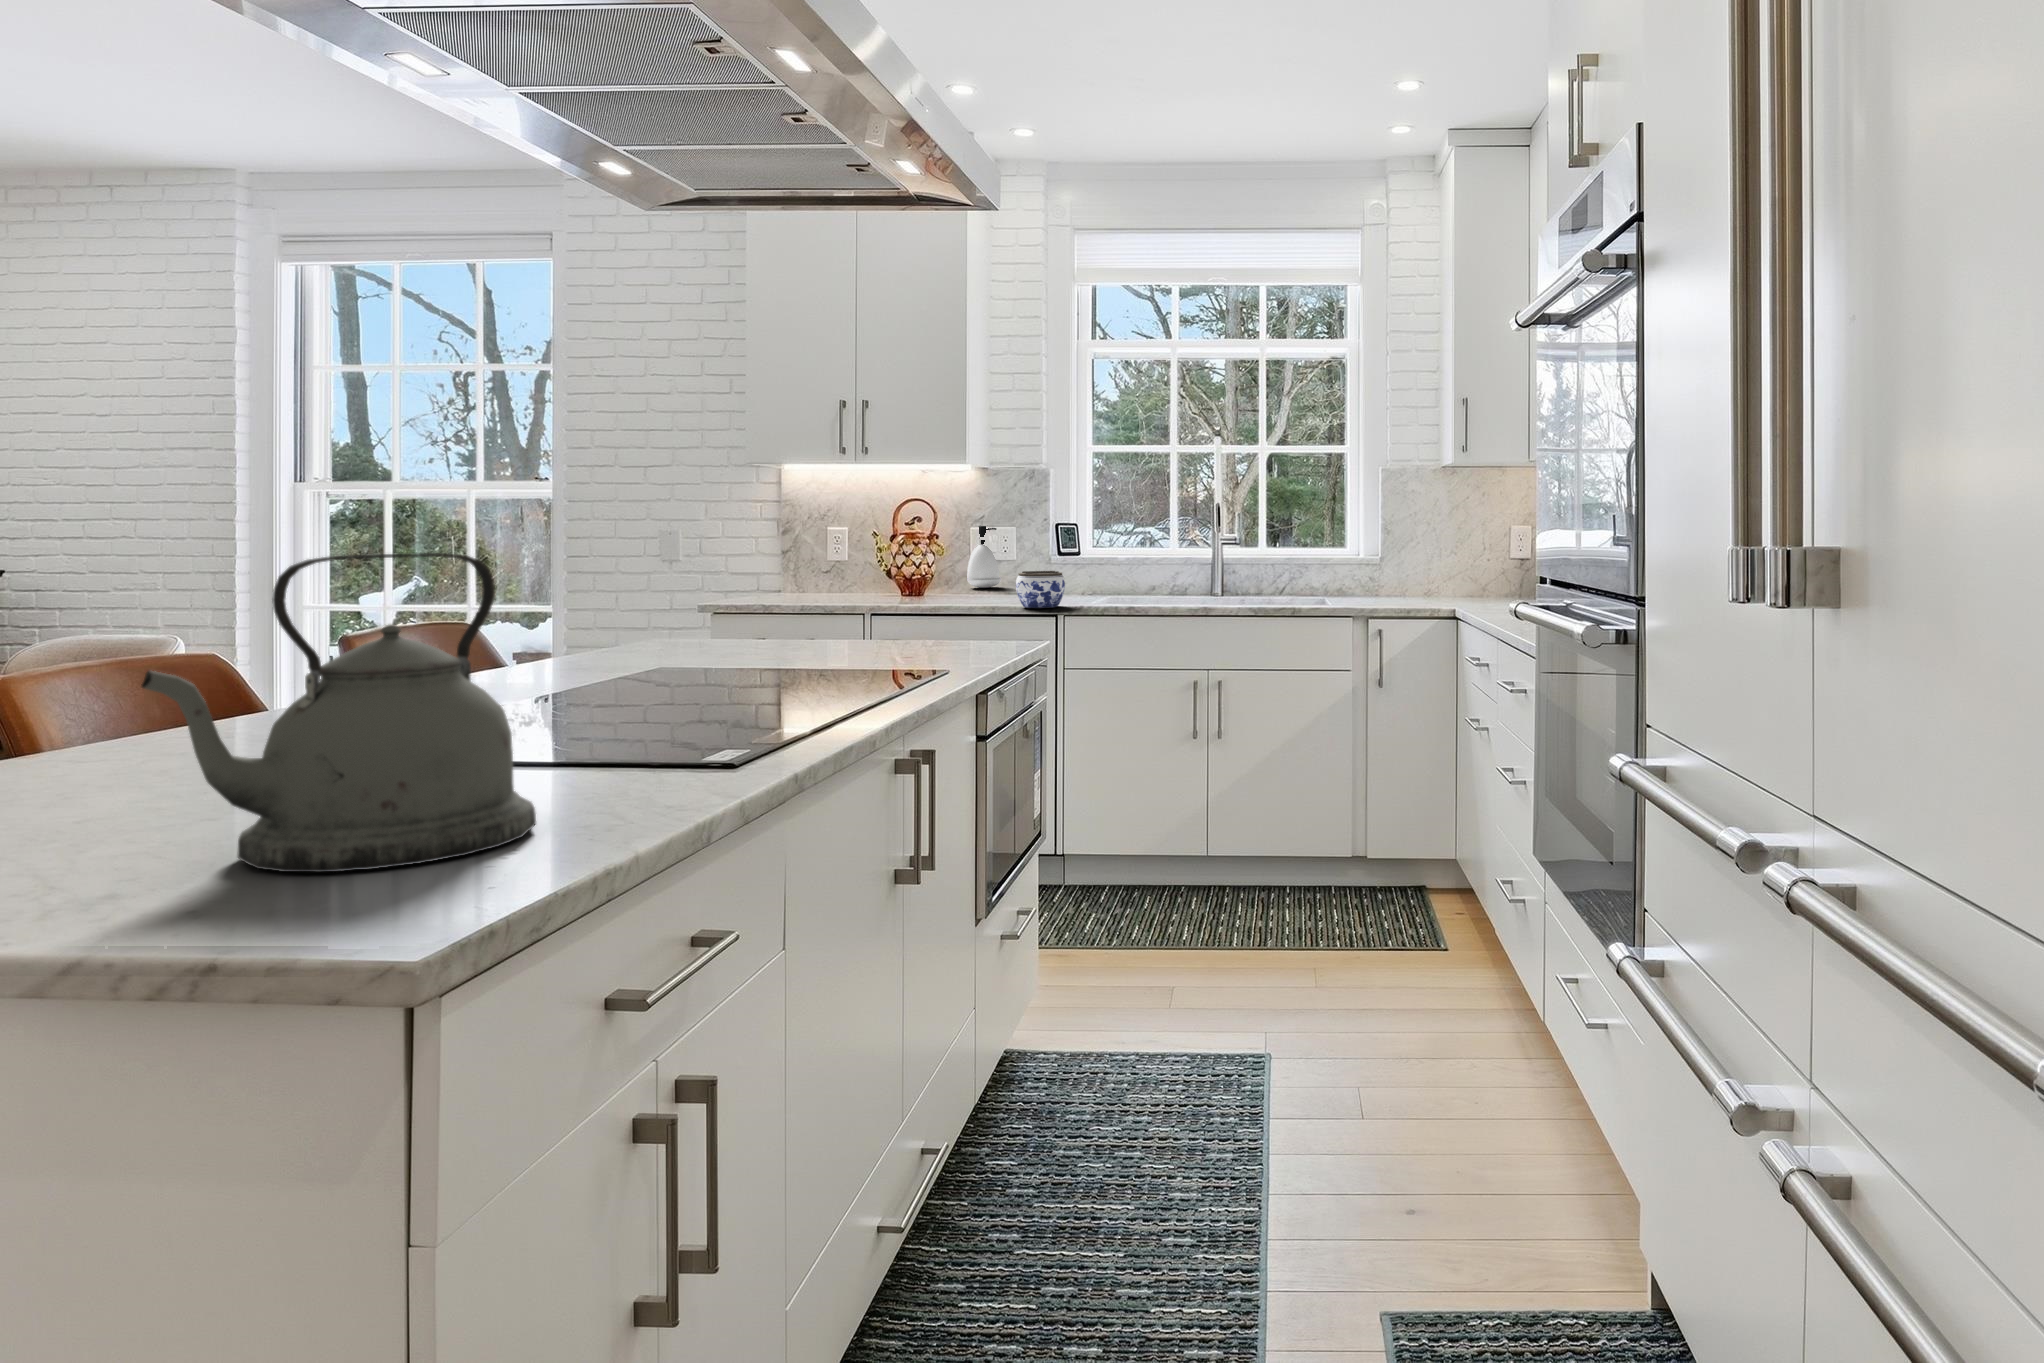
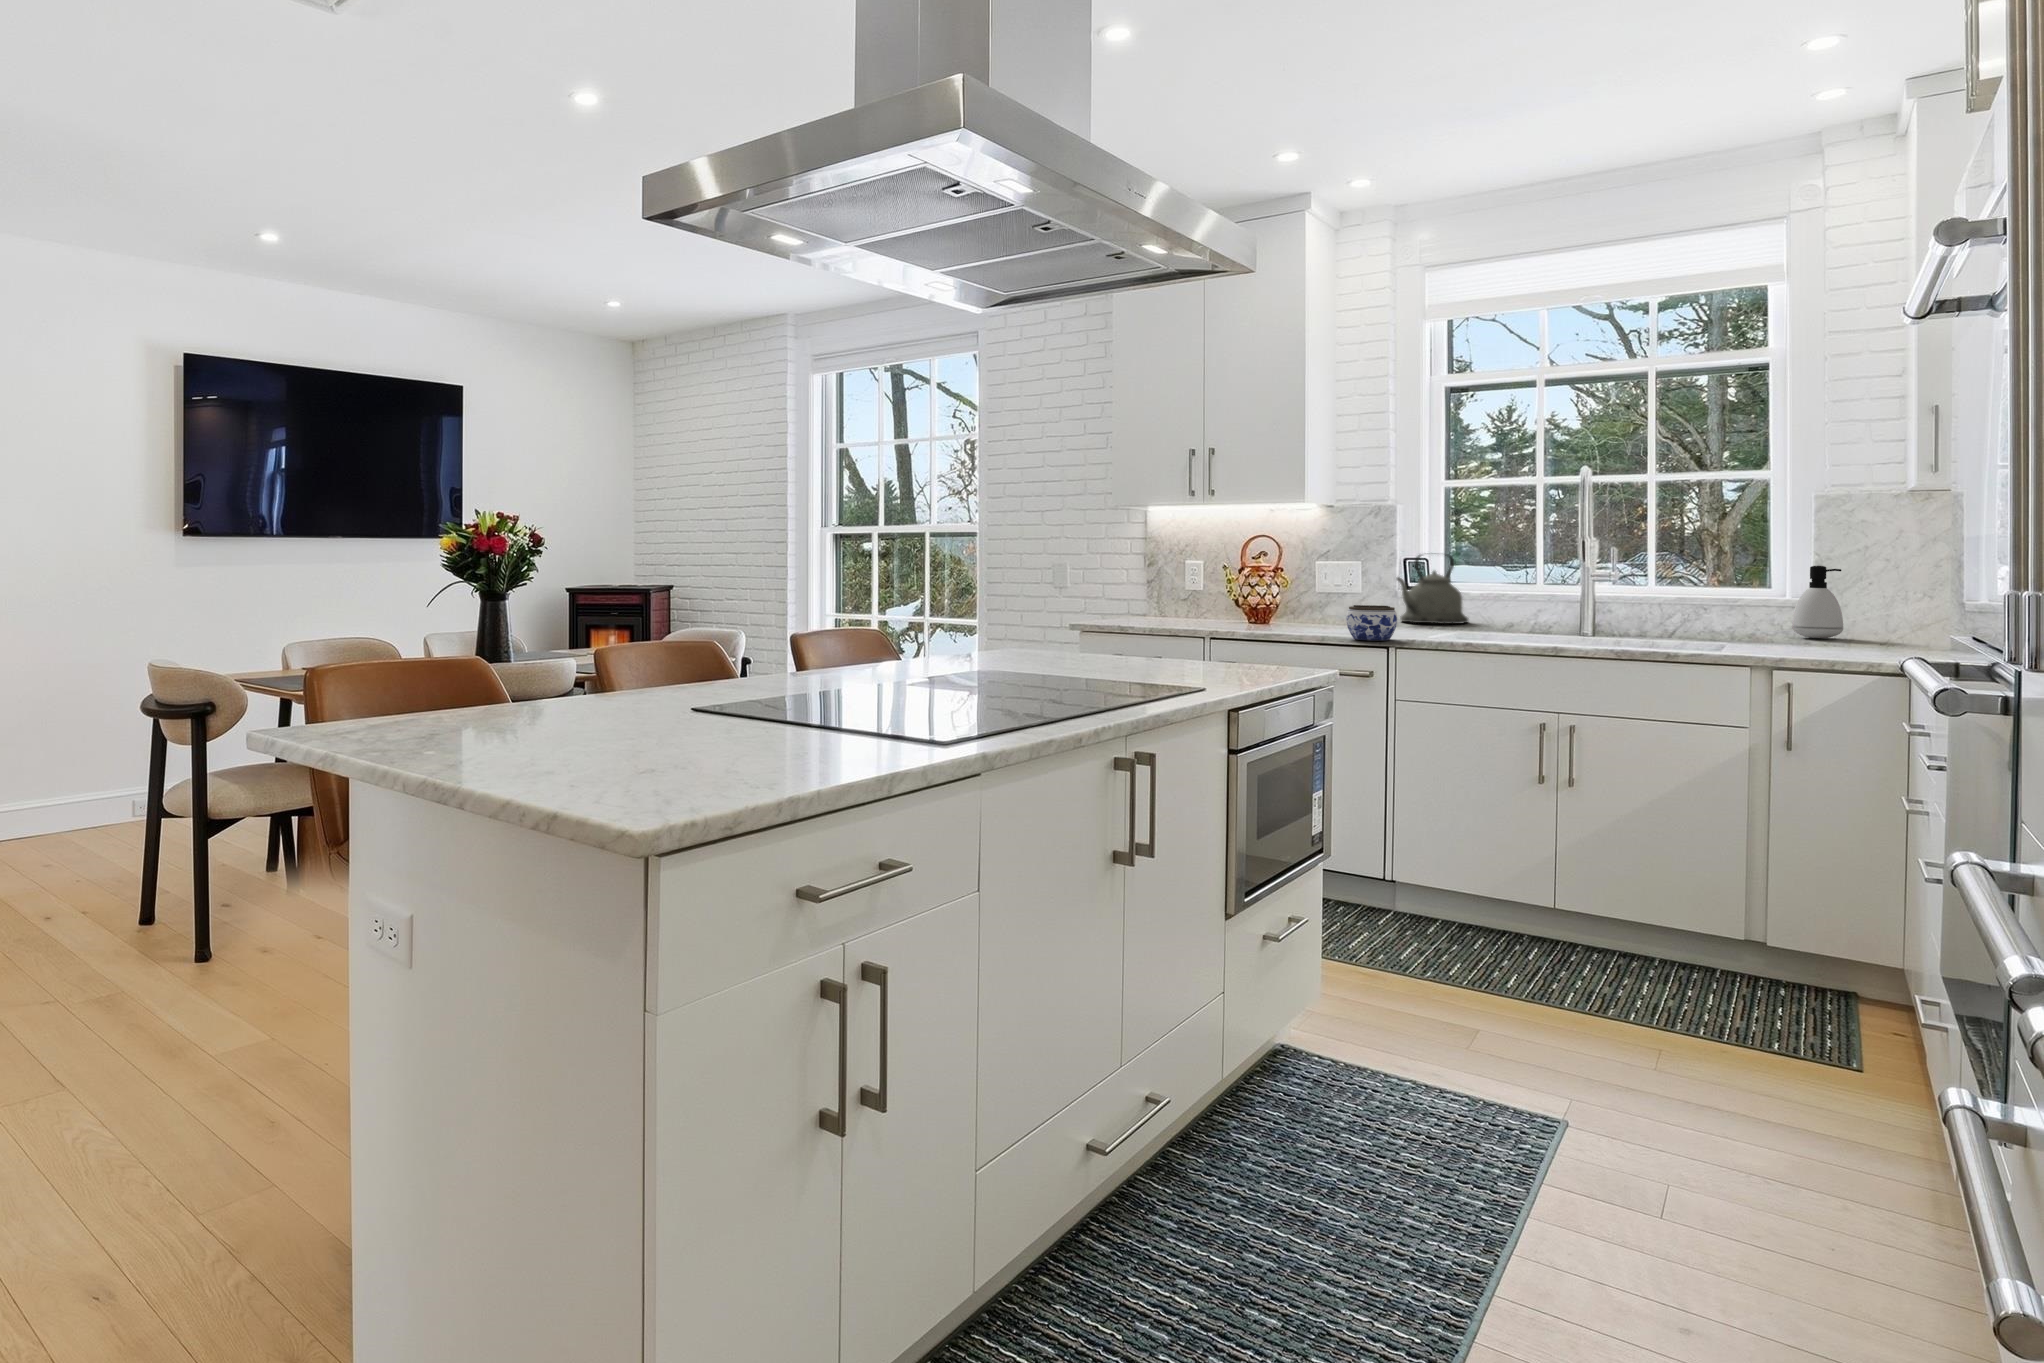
soap dispenser: present [967,526,1001,588] -> present [1792,566,1843,638]
kettle: present [141,553,536,872] -> present [1397,555,1468,624]

